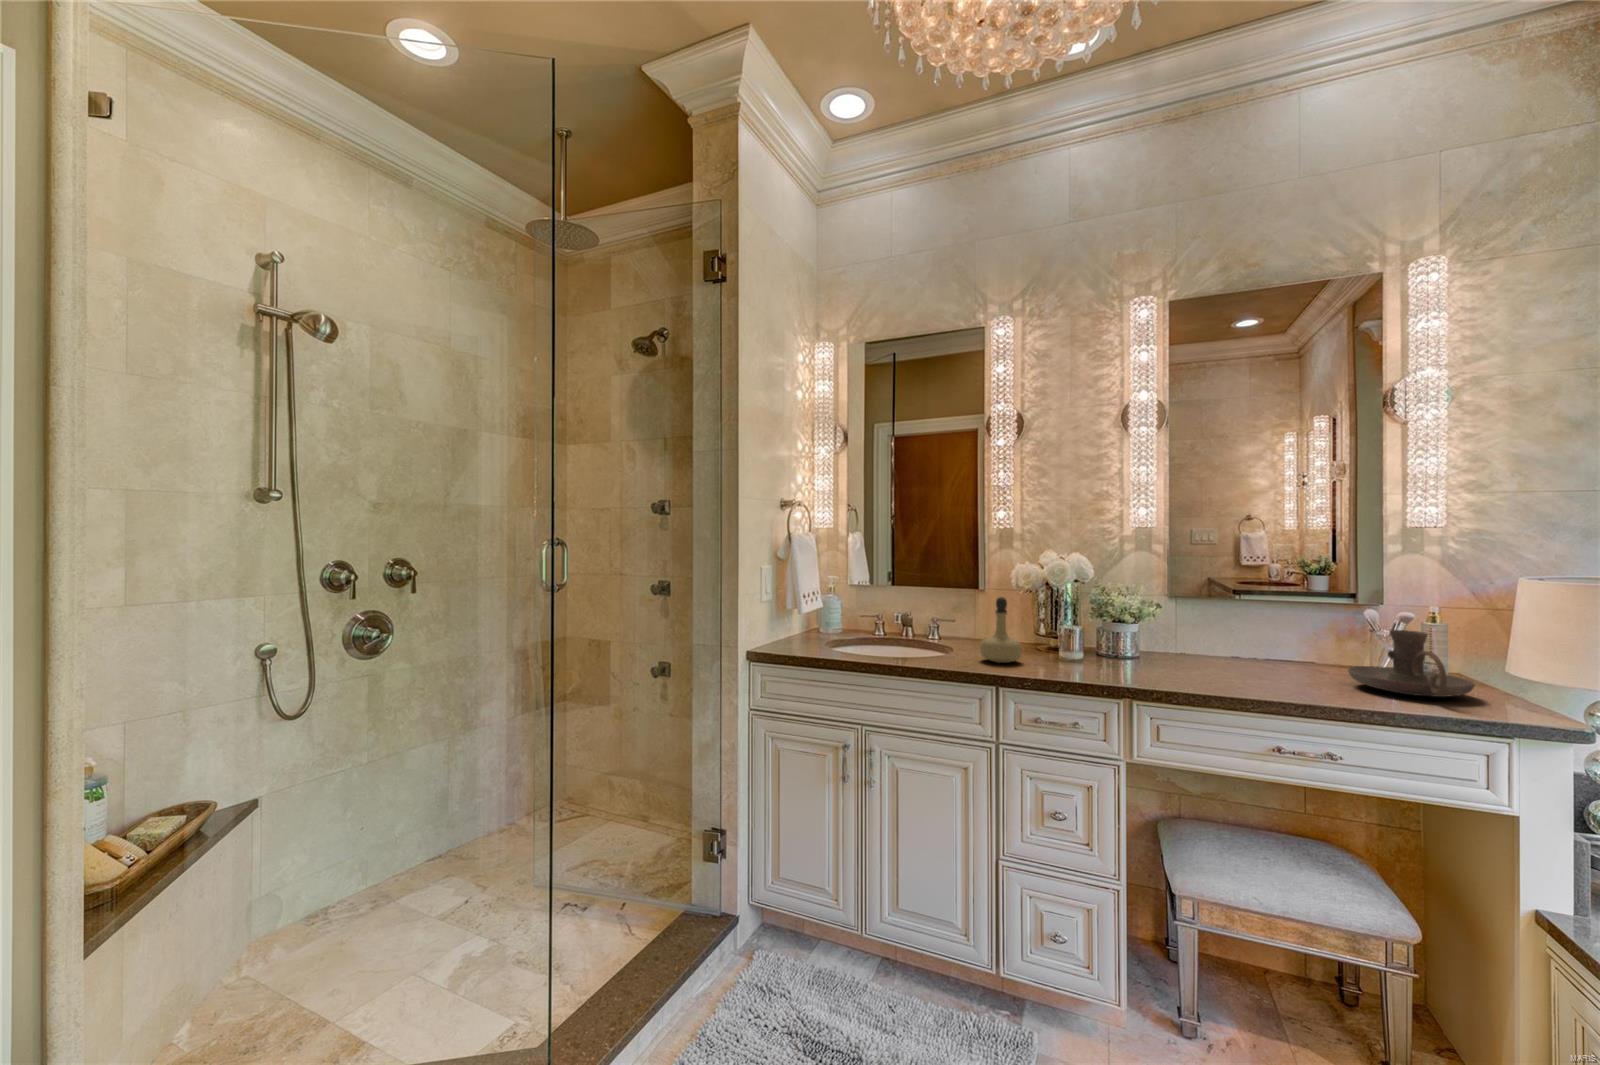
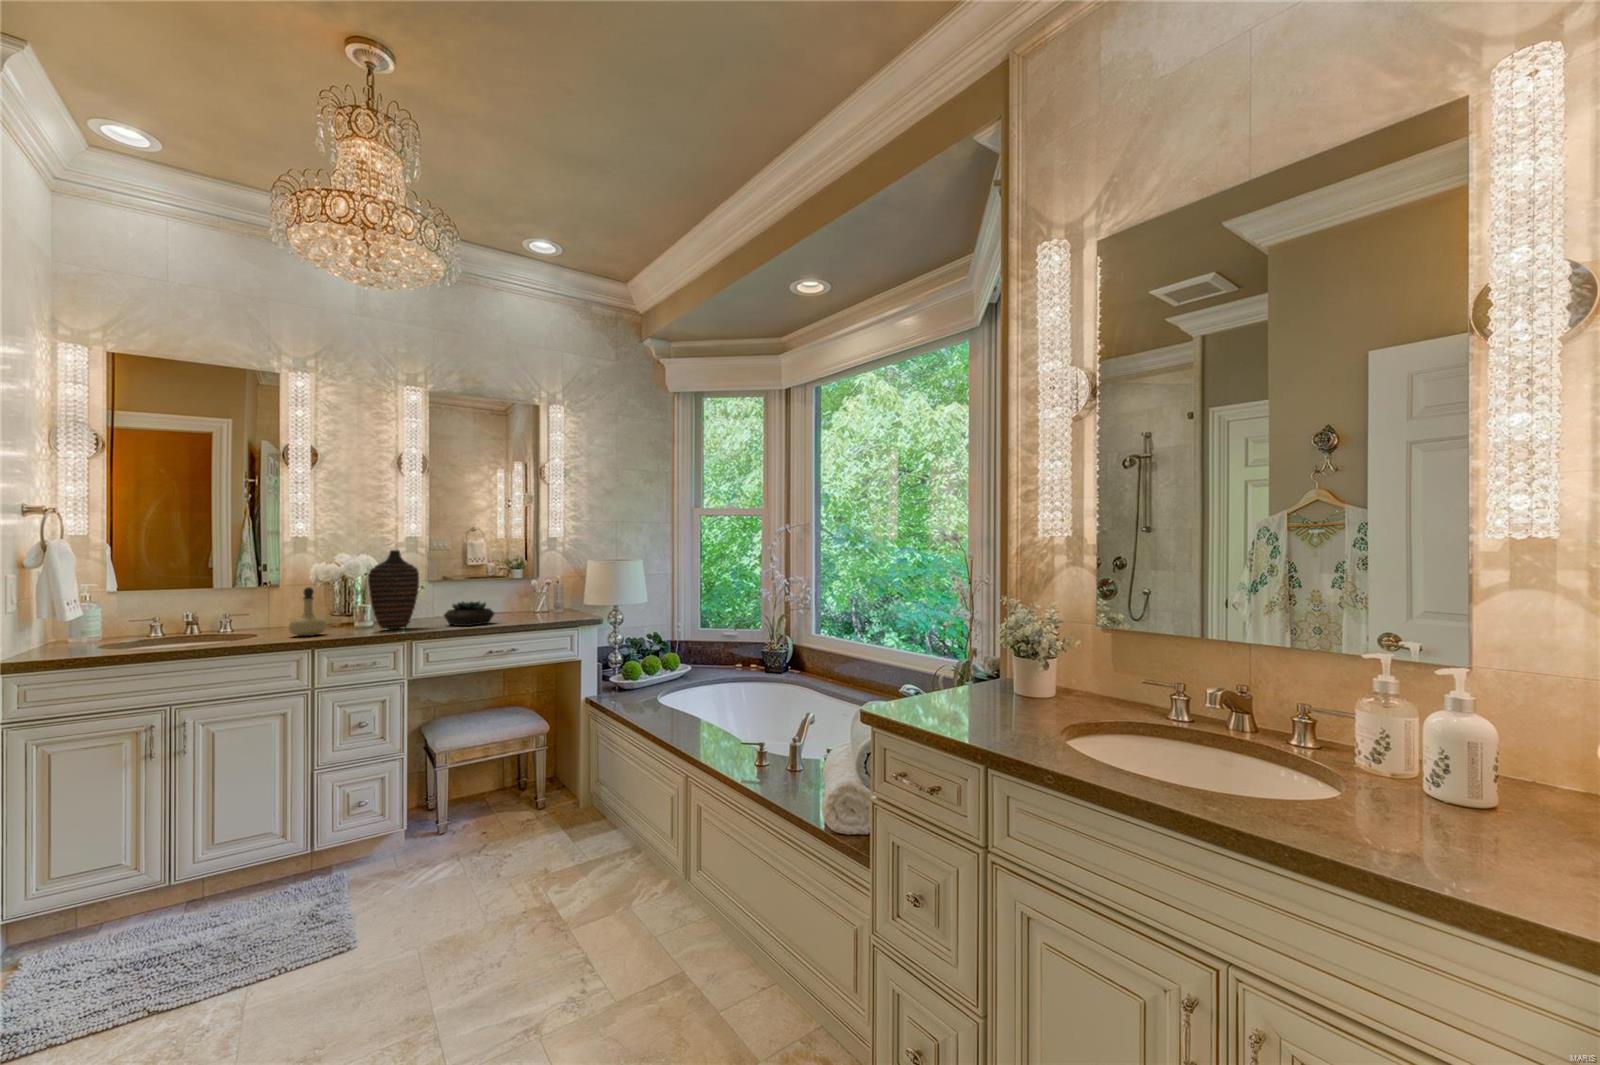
decorative vase: none [1073,550,1149,671] -> present [368,550,419,629]
candle holder: present [1348,630,1474,697] -> none [524,588,572,618]
succulent plant: none [1188,638,1286,688] -> present [444,601,494,626]

